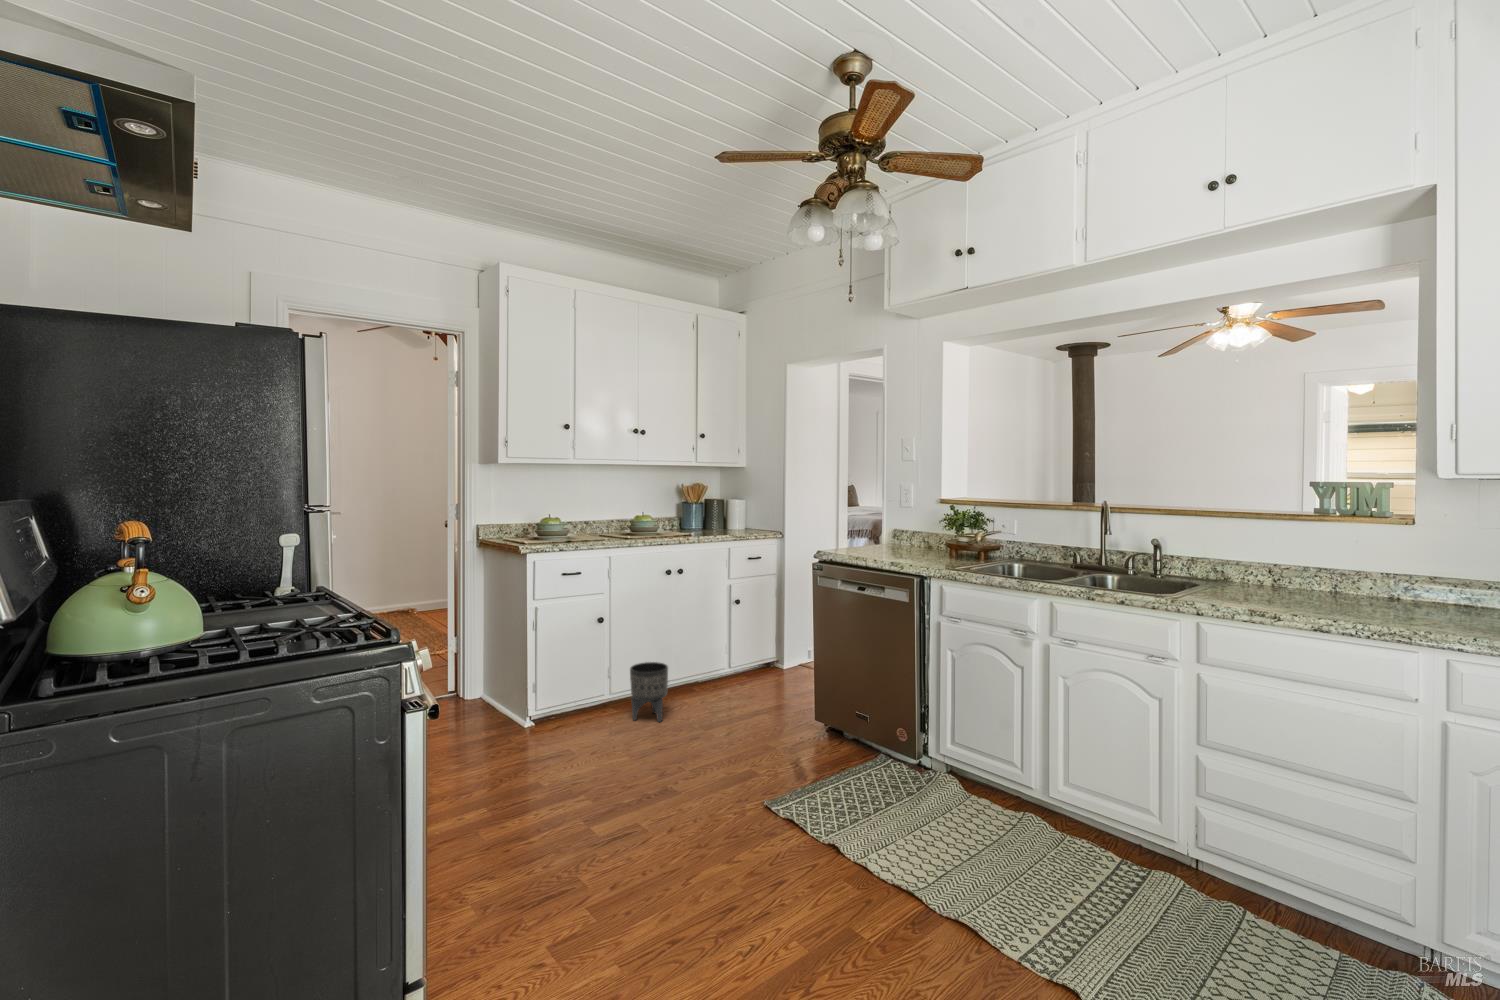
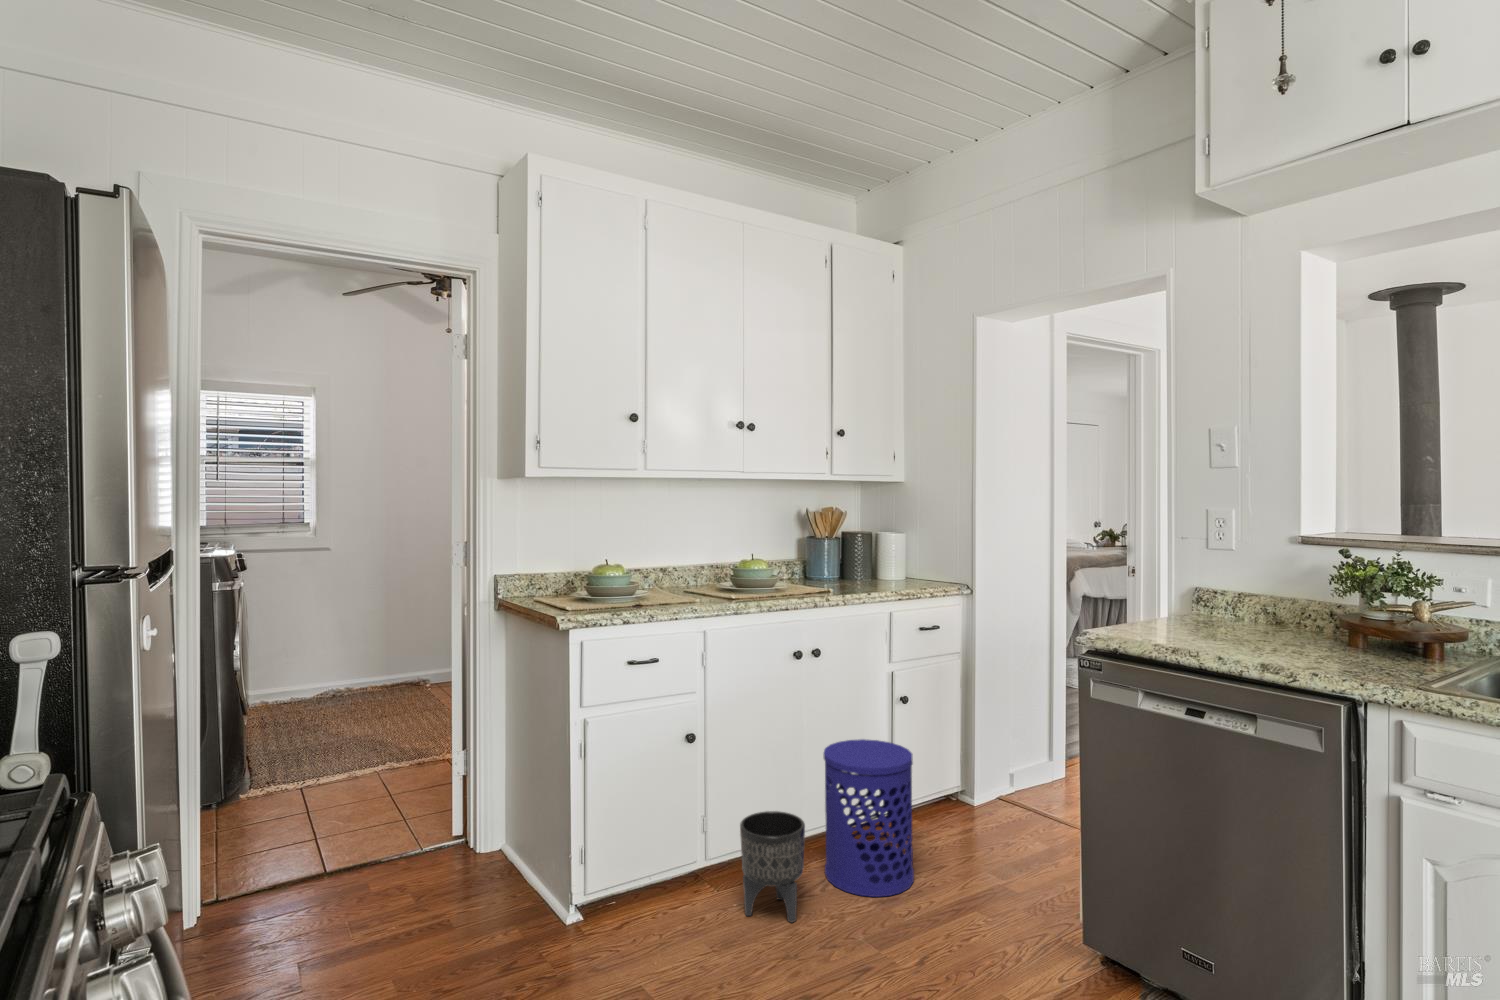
waste bin: none [683,623,736,710] -> present [824,739,914,897]

